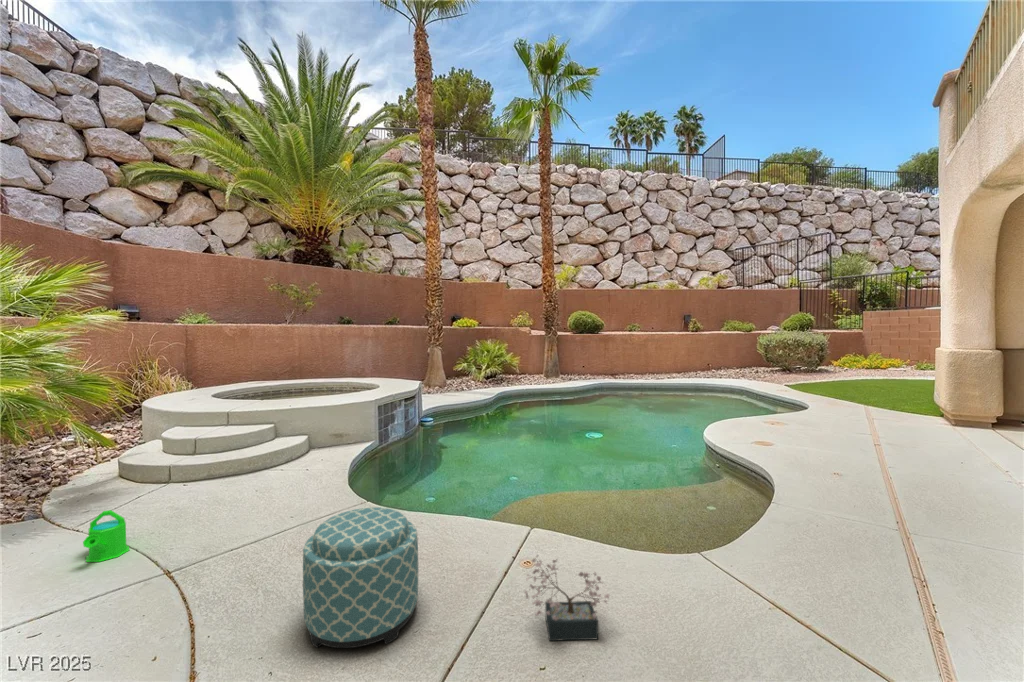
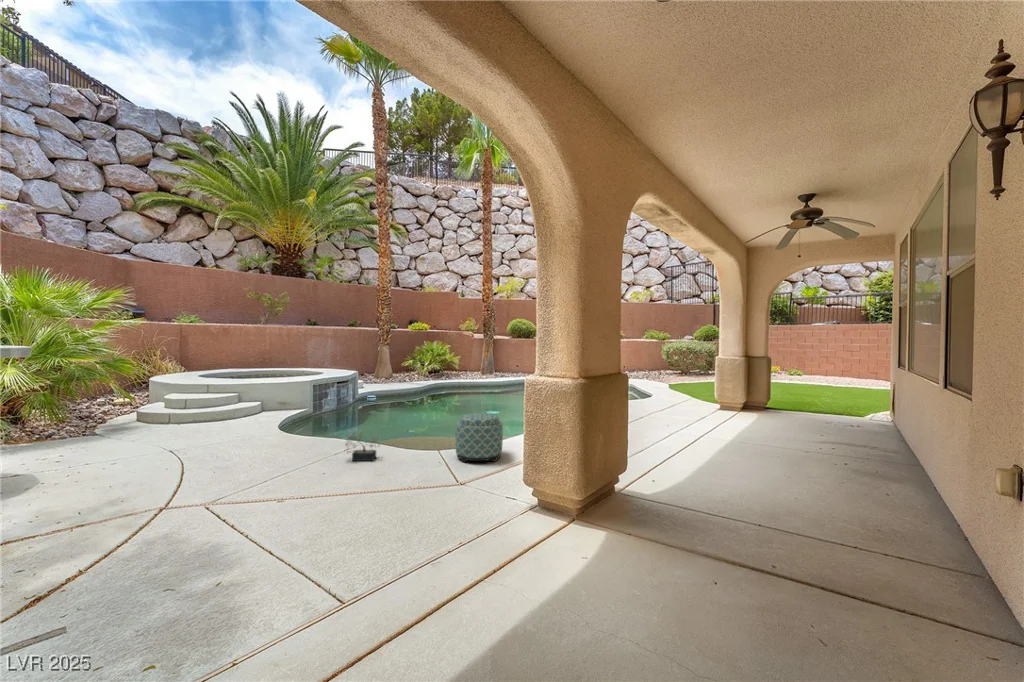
ottoman: present [303,507,418,648] -> present [455,413,503,462]
watering can: present [83,510,129,562] -> none [146,419,167,443]

